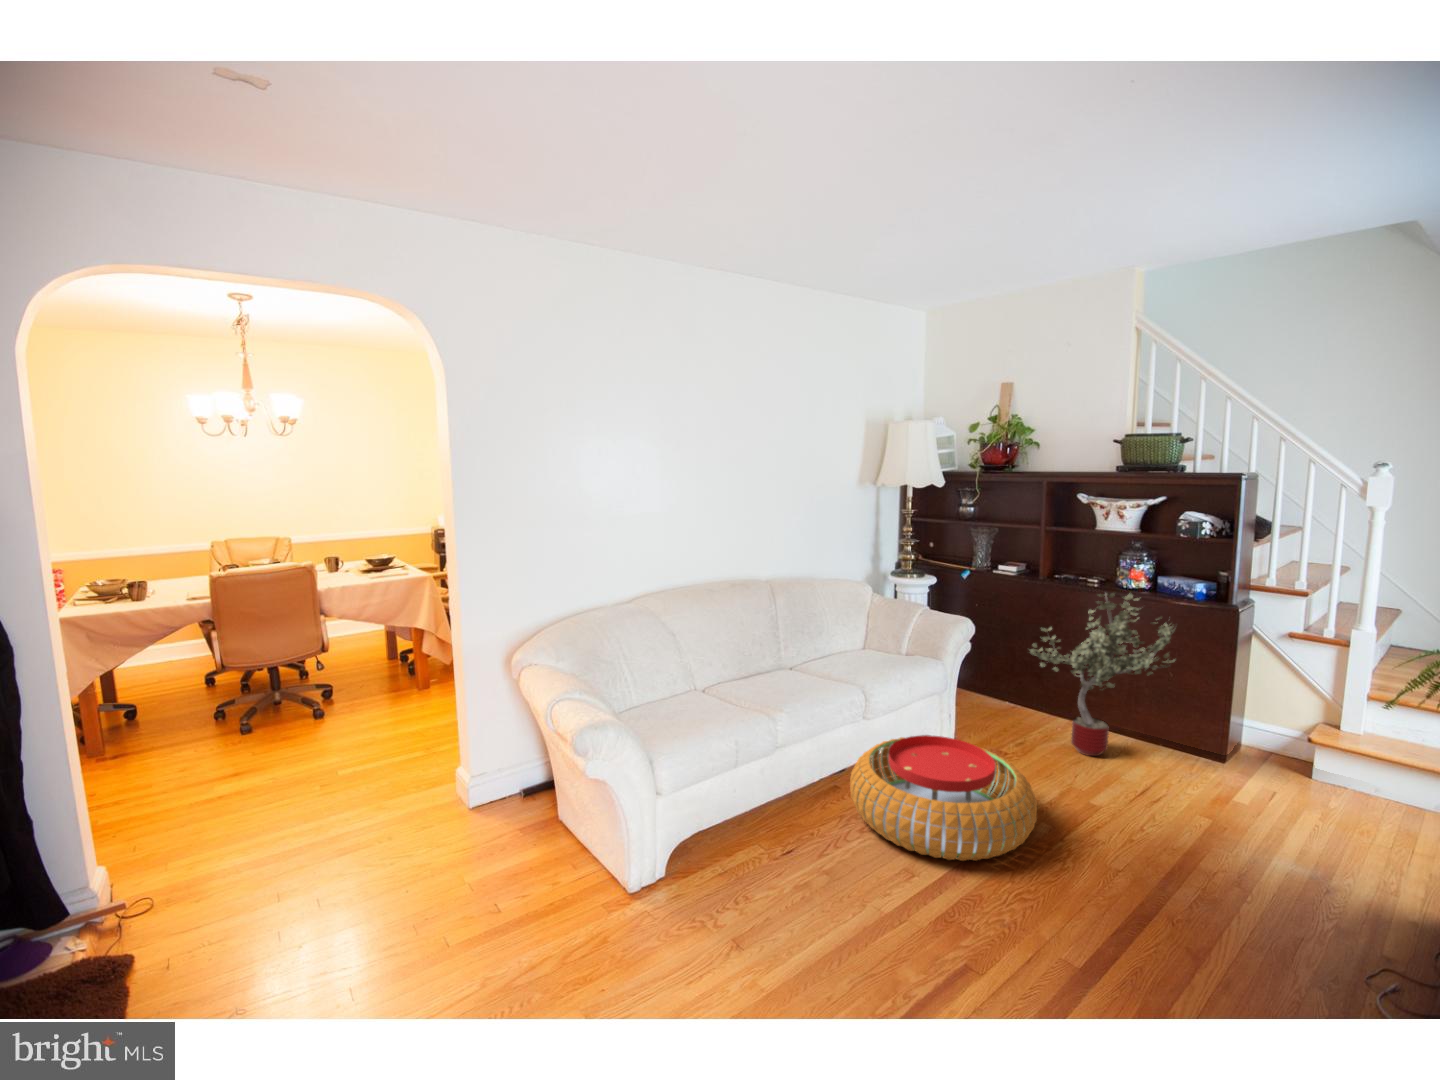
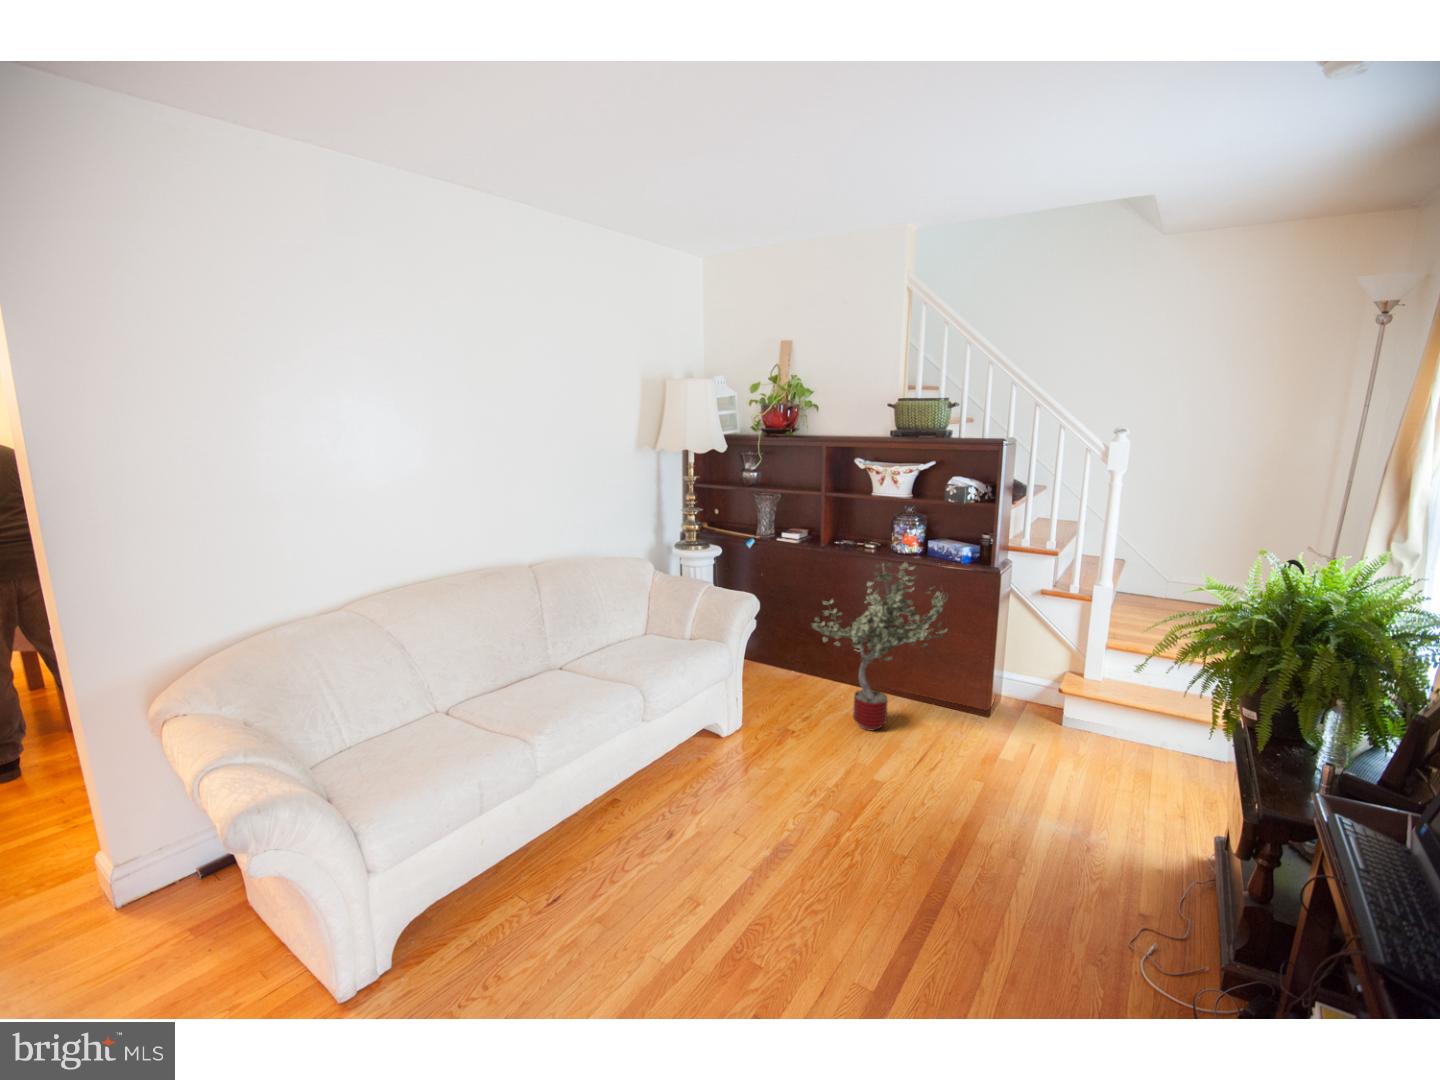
pouf: present [850,735,1037,861] -> none [610,741,818,907]

